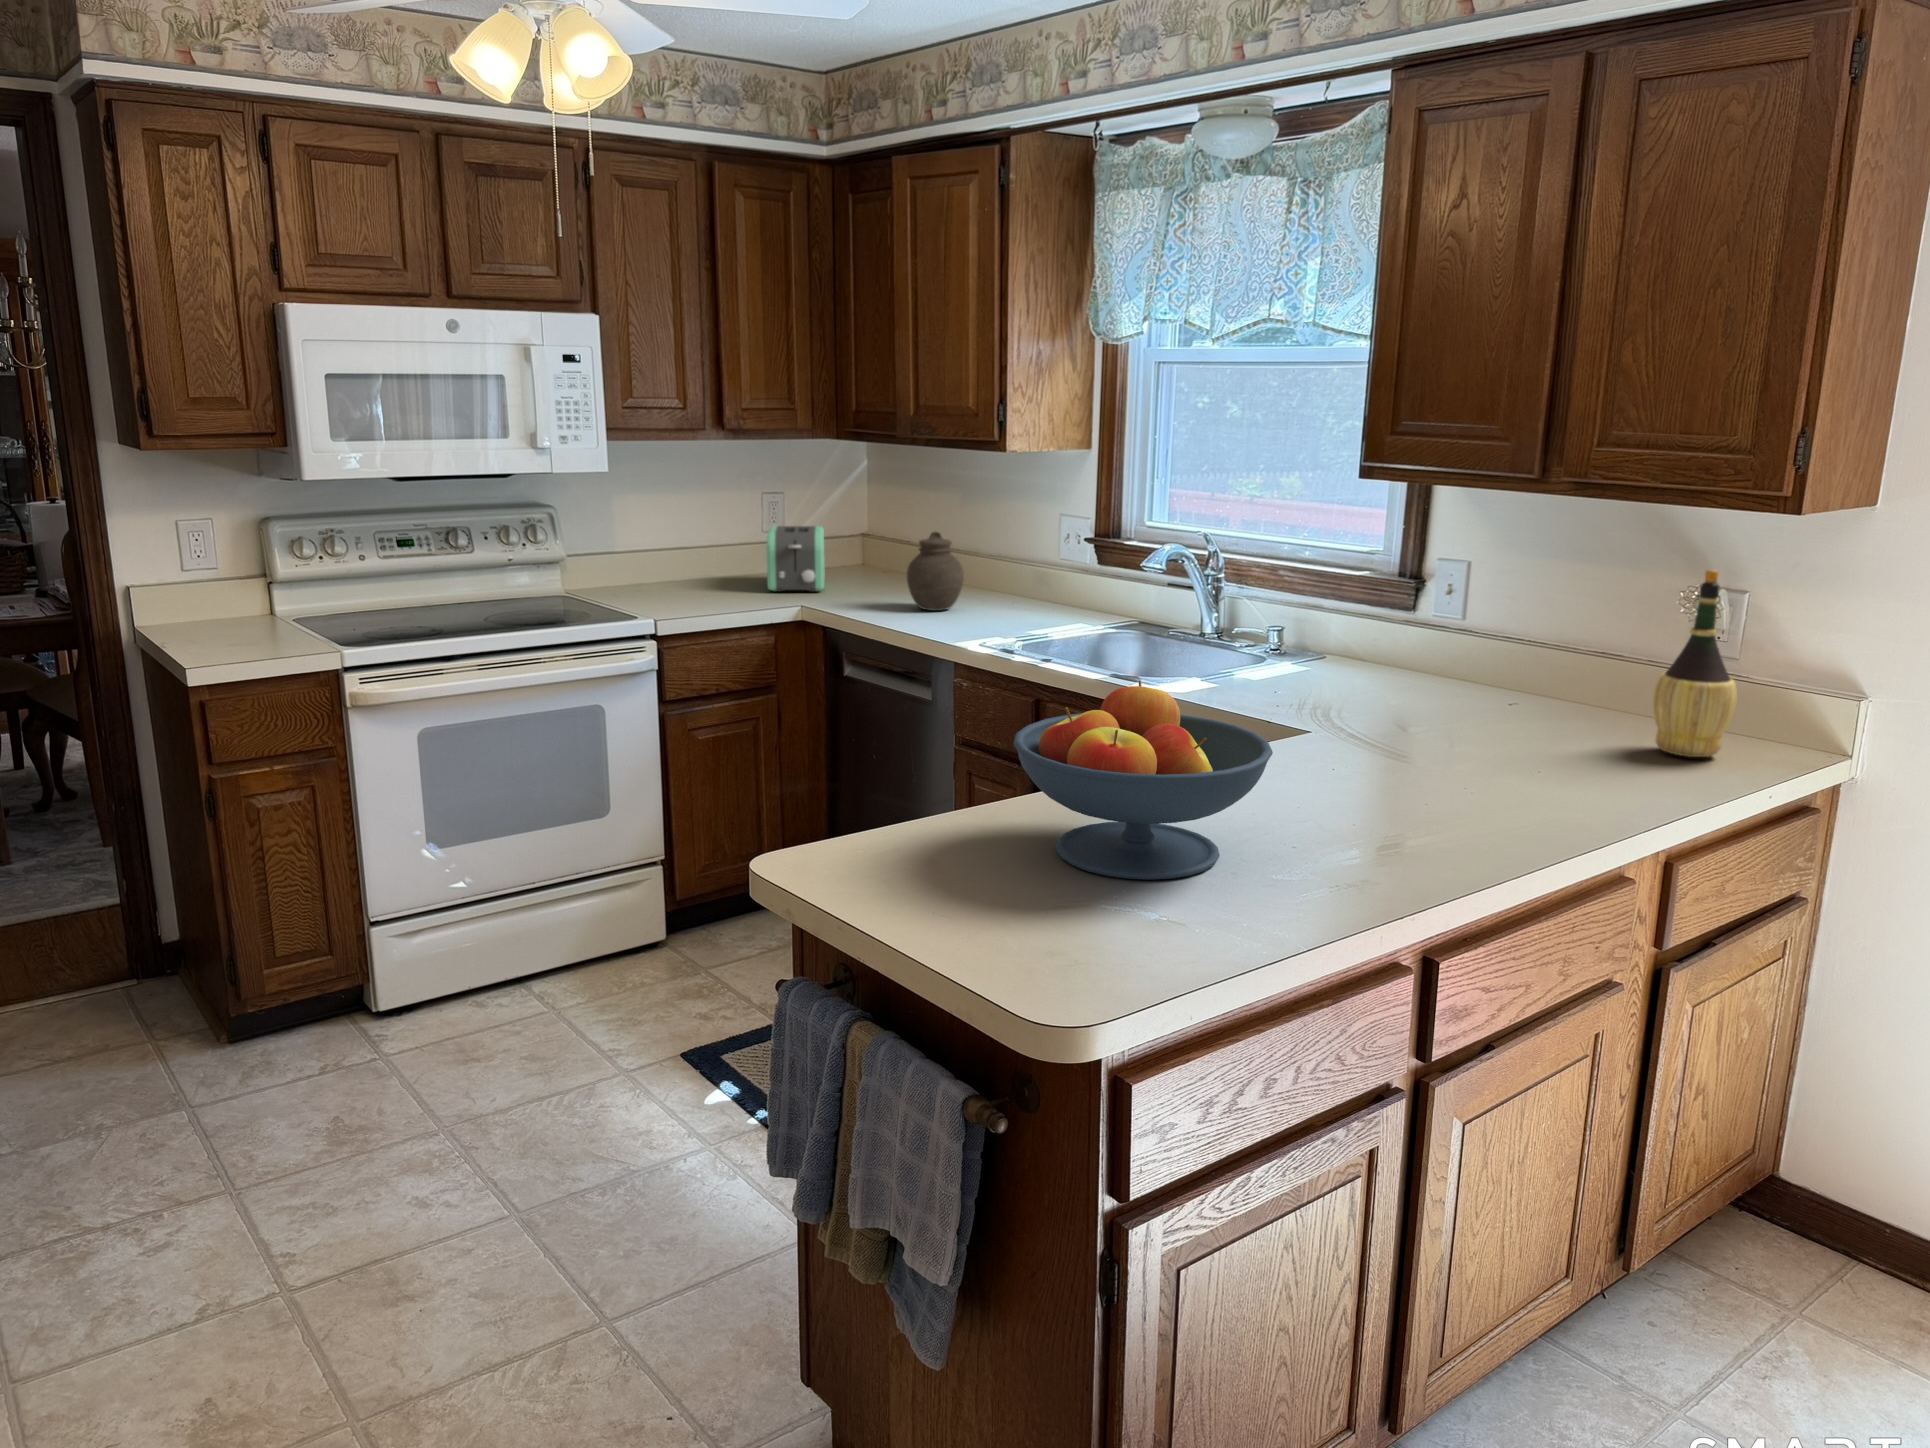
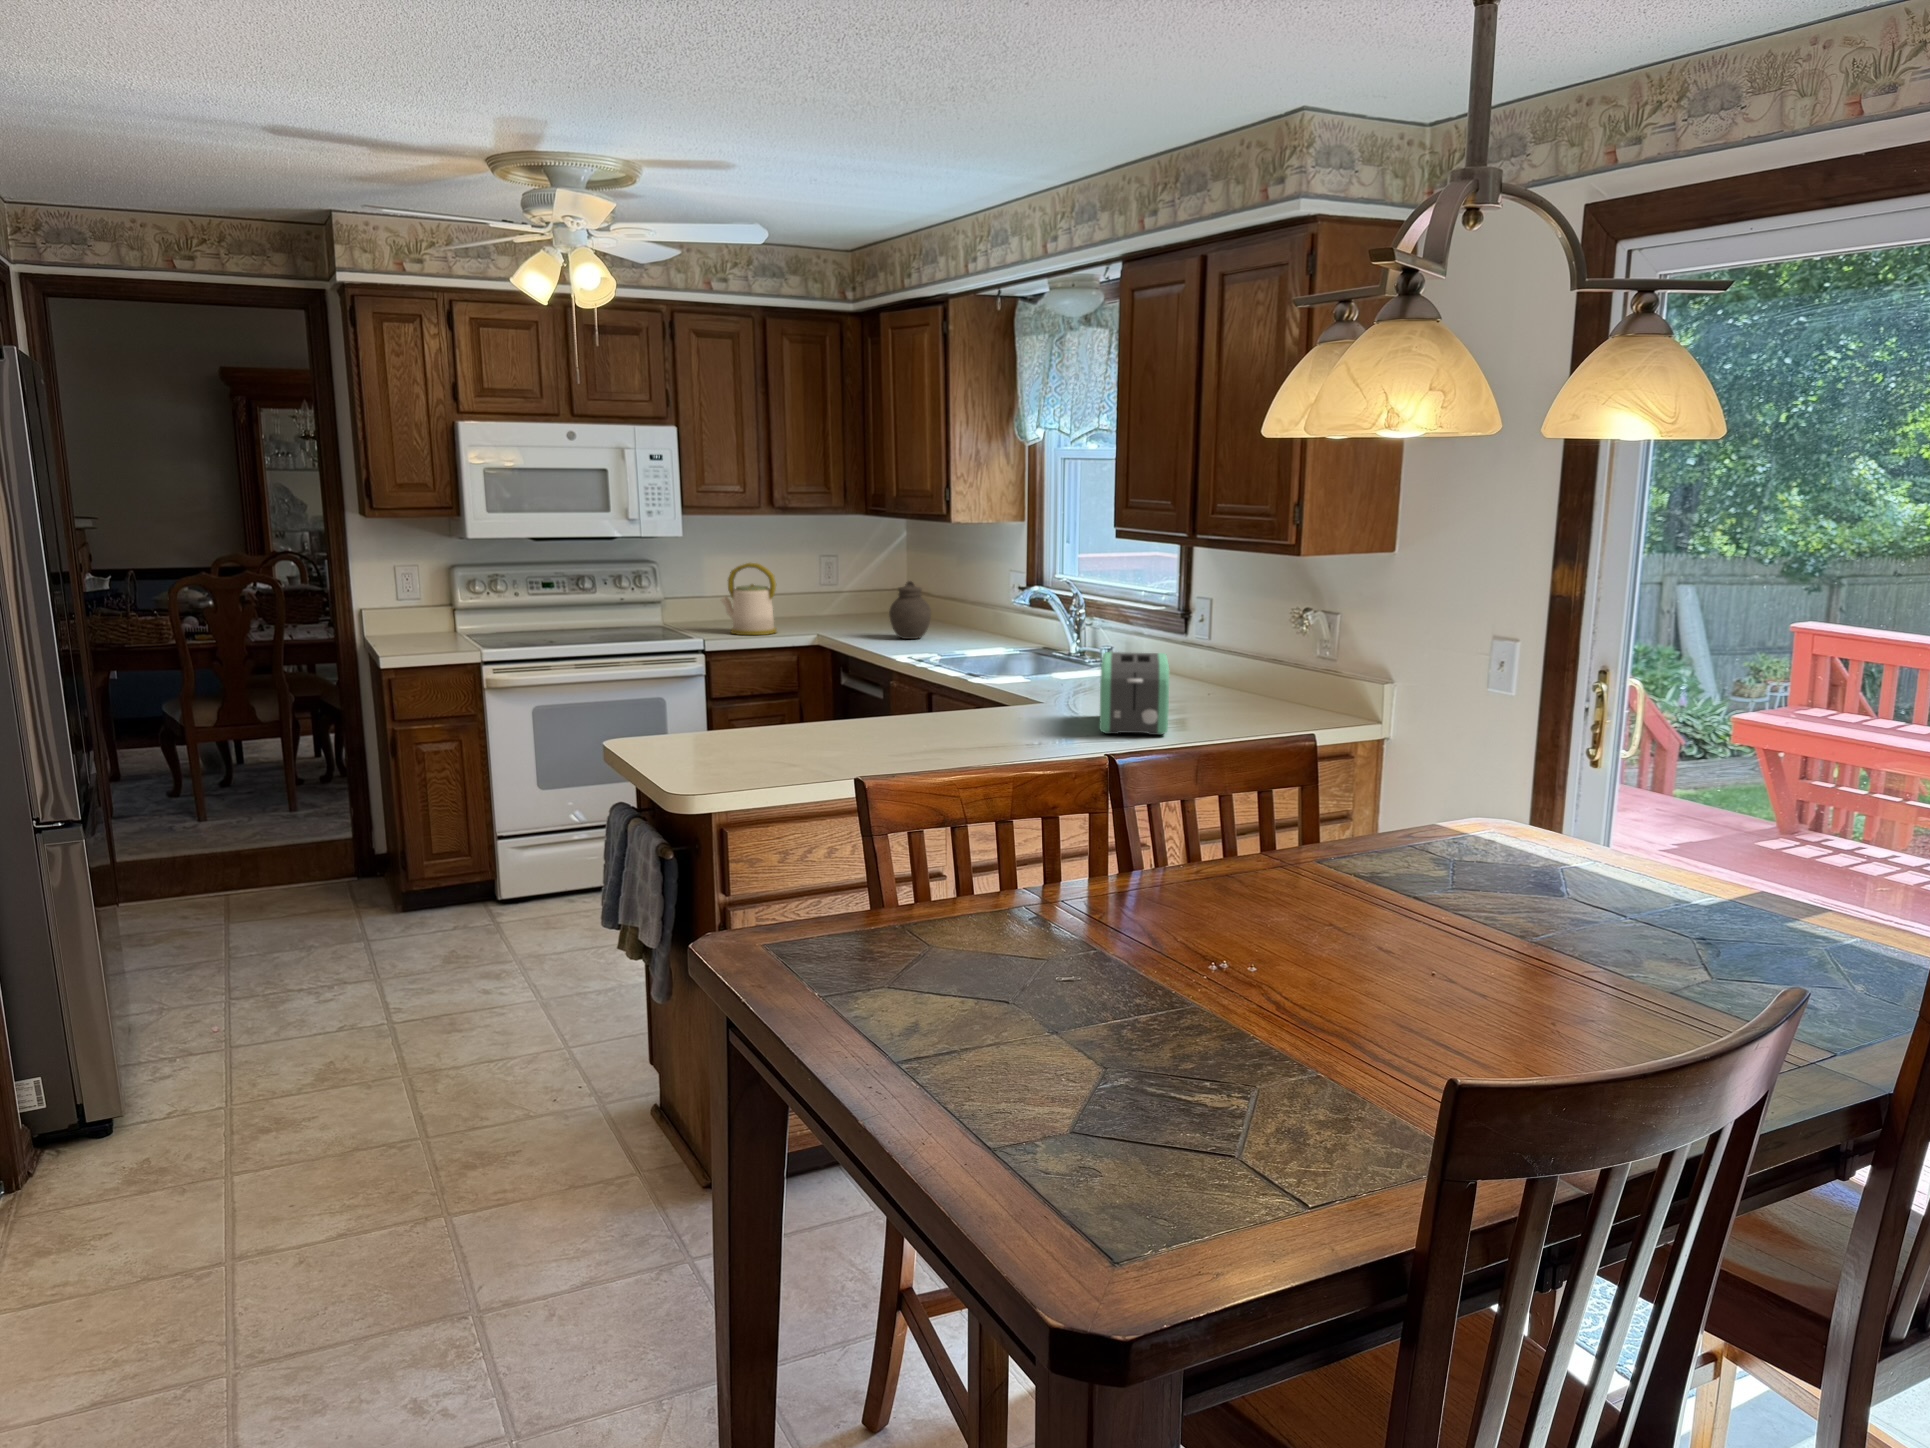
kettle: none [661,507,742,609] -> present [721,563,777,635]
toaster: present [767,526,825,592] -> present [1099,652,1170,735]
wine bottle: present [1652,570,1737,757] -> none [1250,596,1301,722]
fruit bowl: present [1014,680,1273,880] -> none [748,649,899,757]

